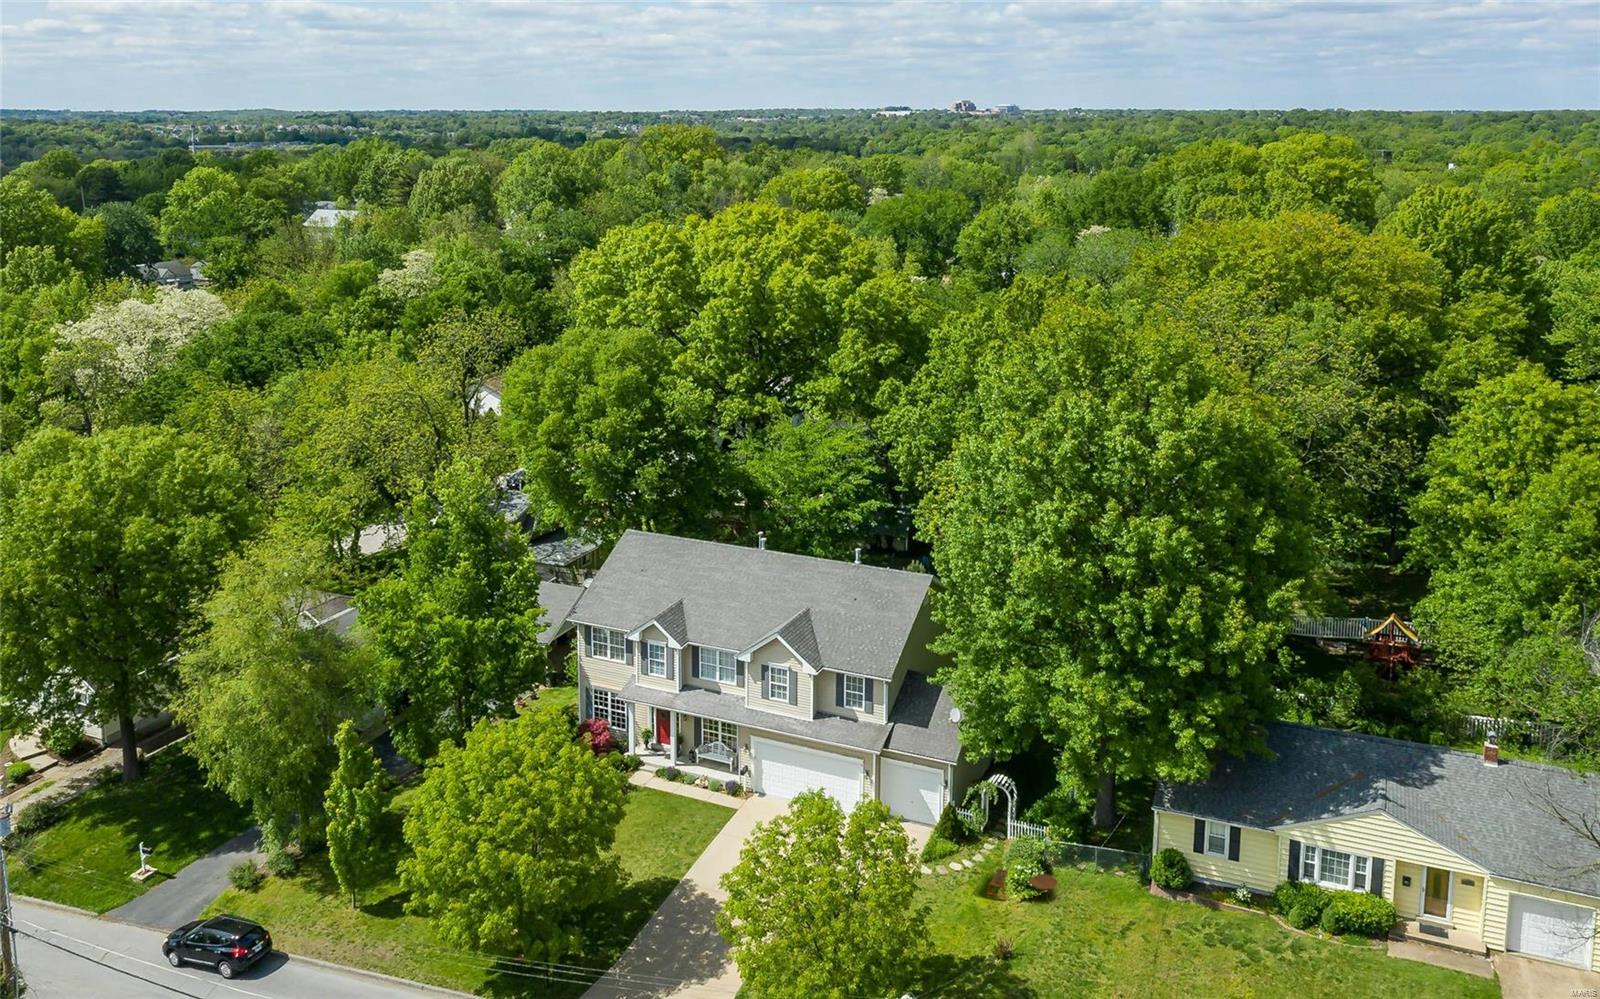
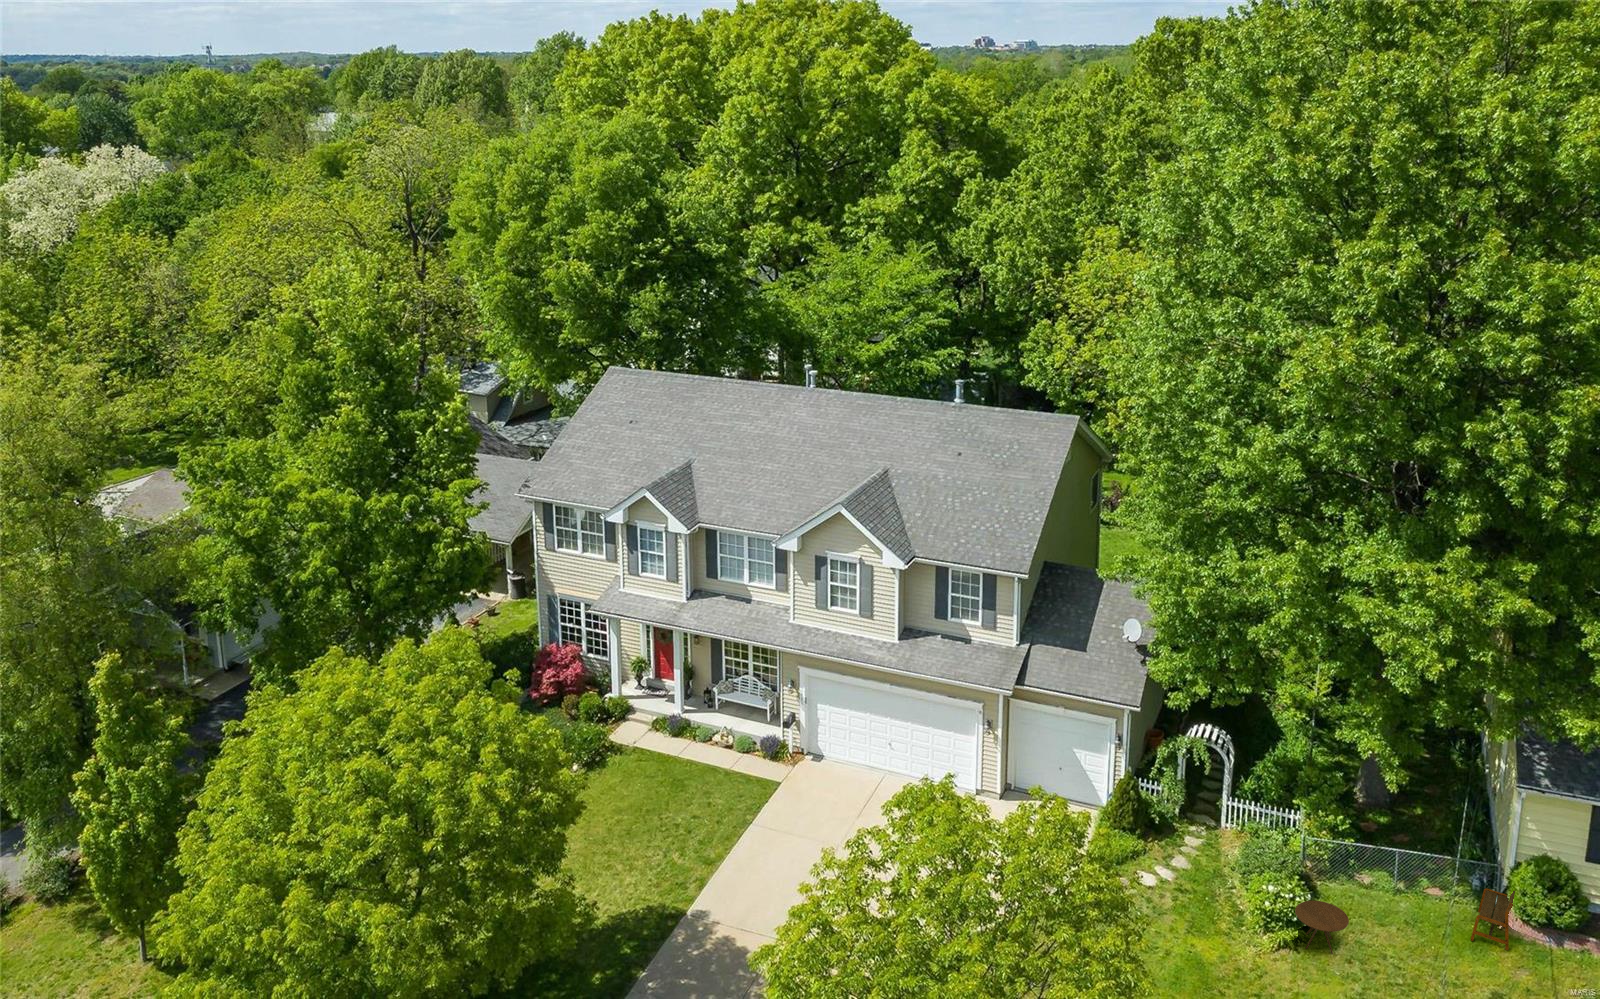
bench: present [987,862,1012,900] -> present [1470,888,1516,950]

